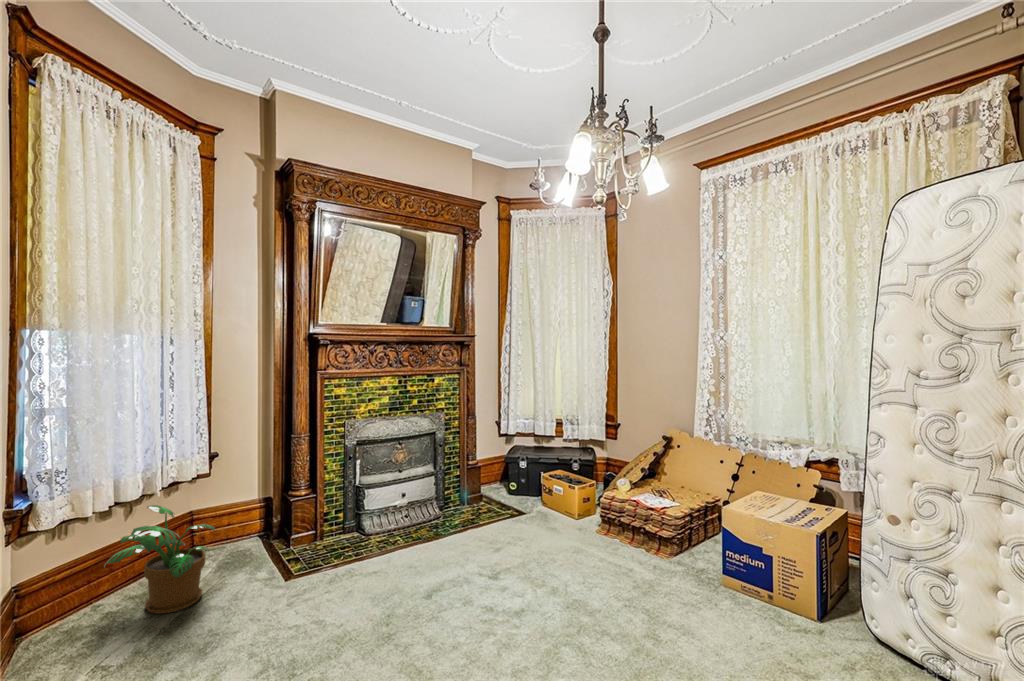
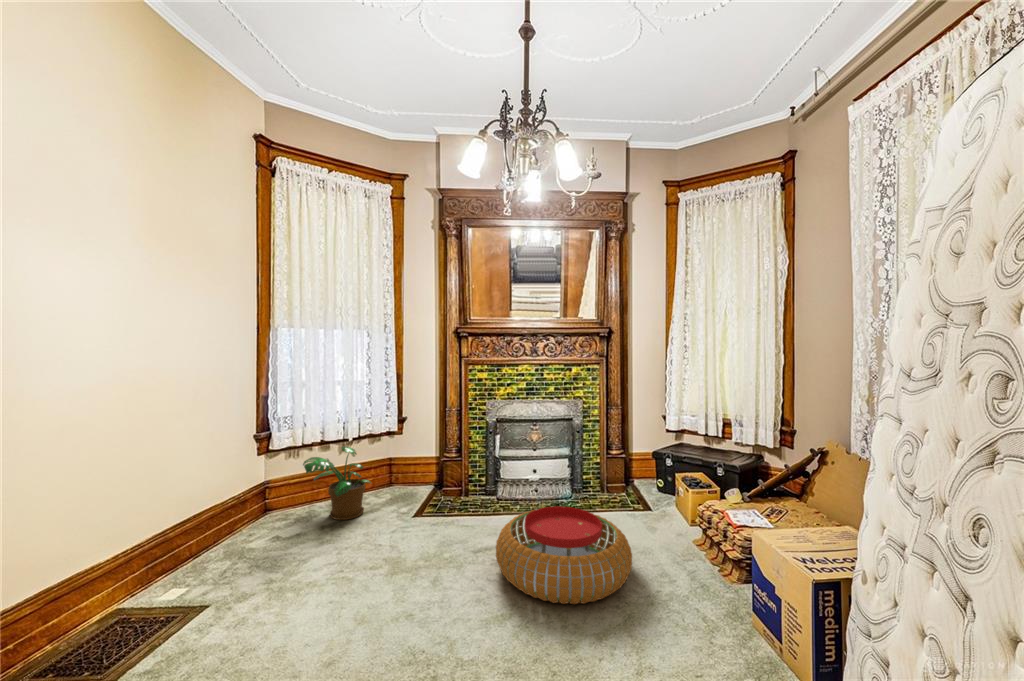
pouf: none [438,518,569,608] -> present [496,506,632,604]

